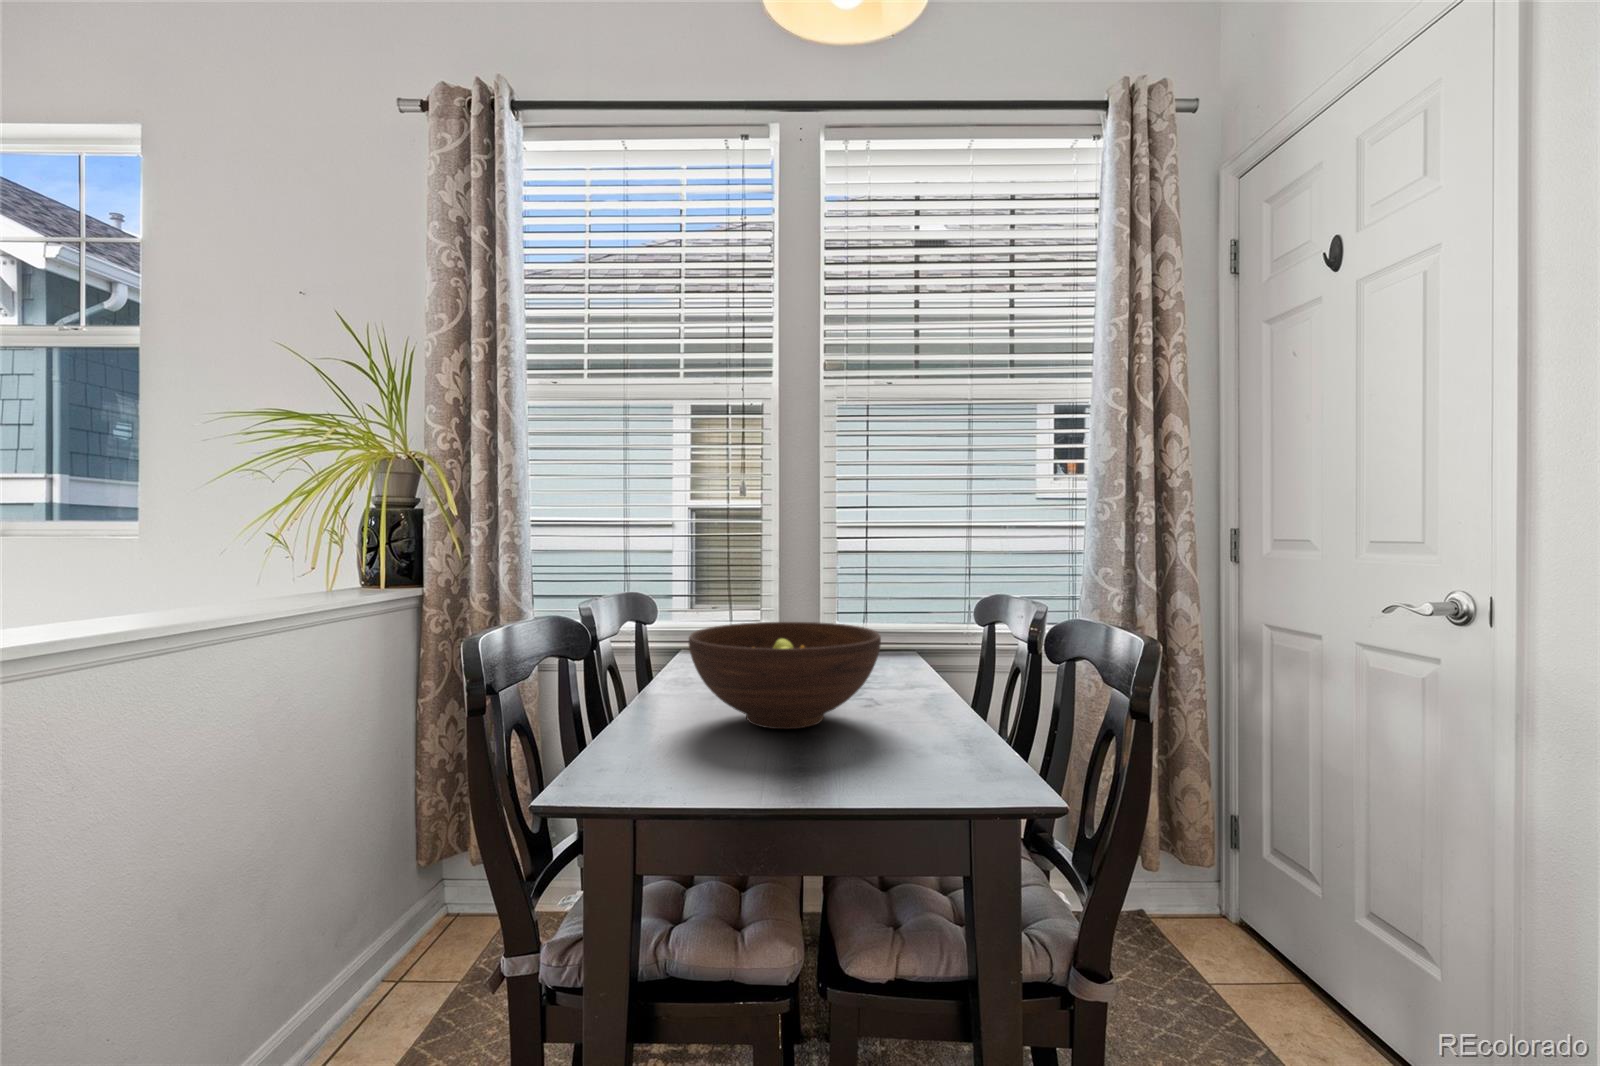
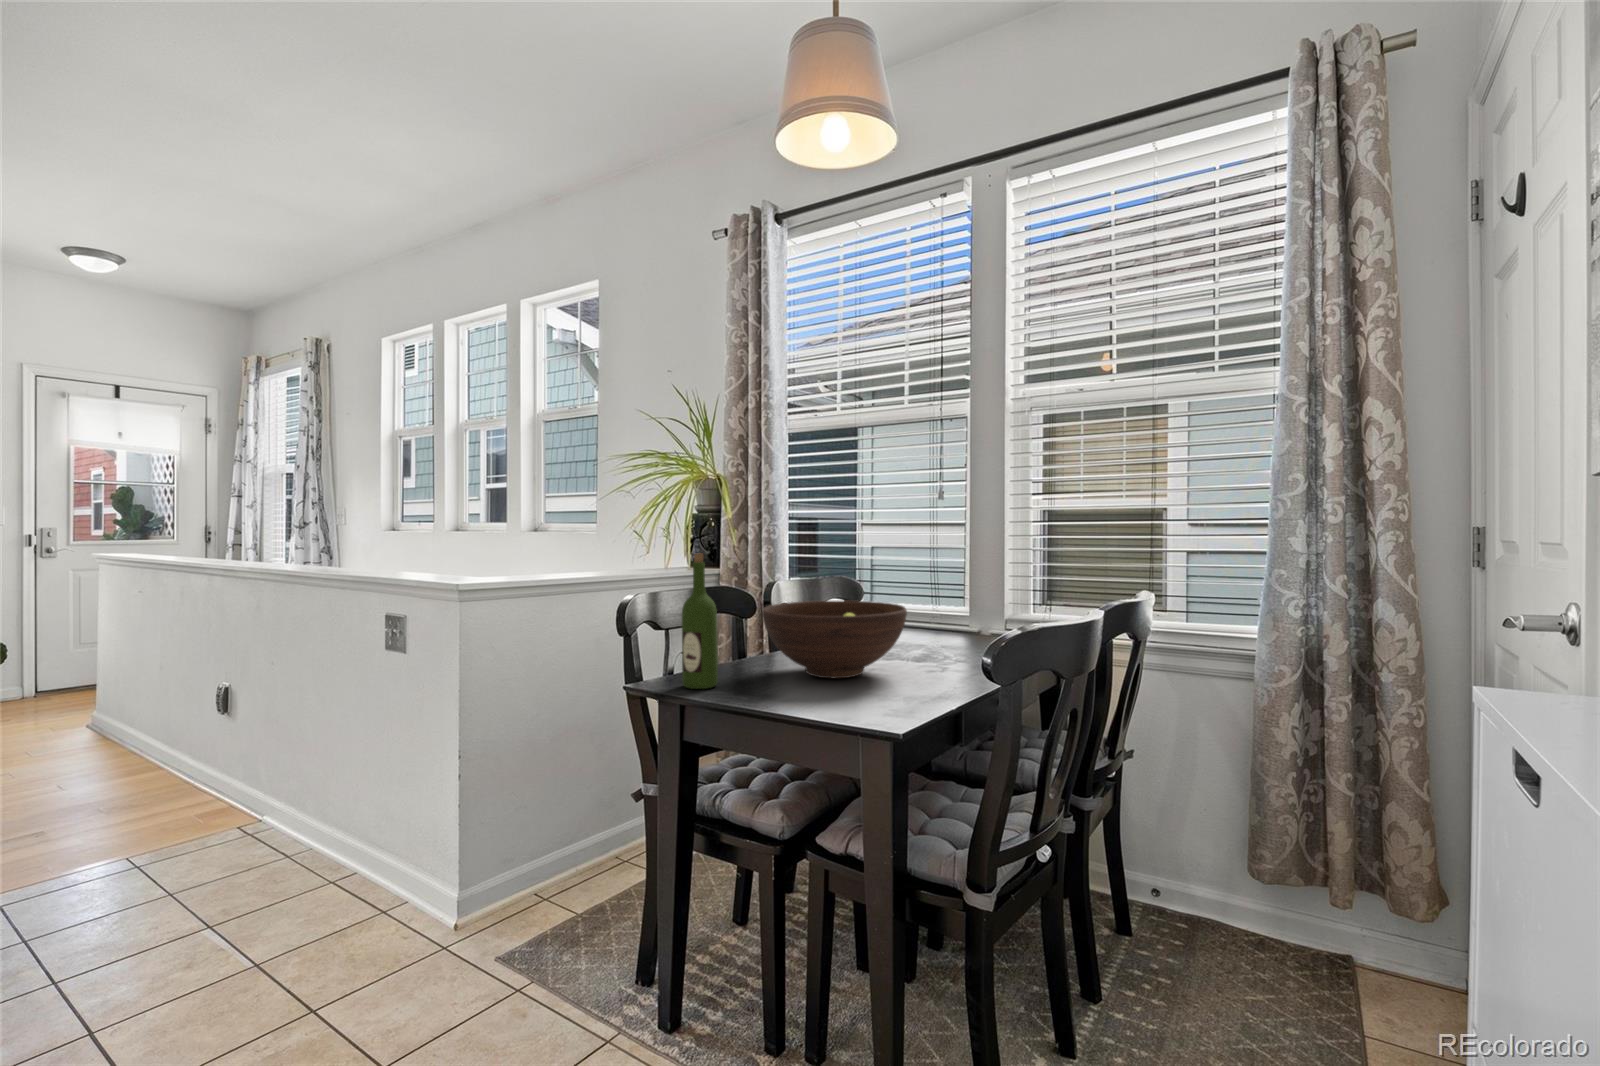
wine bottle: none [626,566,681,775] -> present [682,554,718,689]

